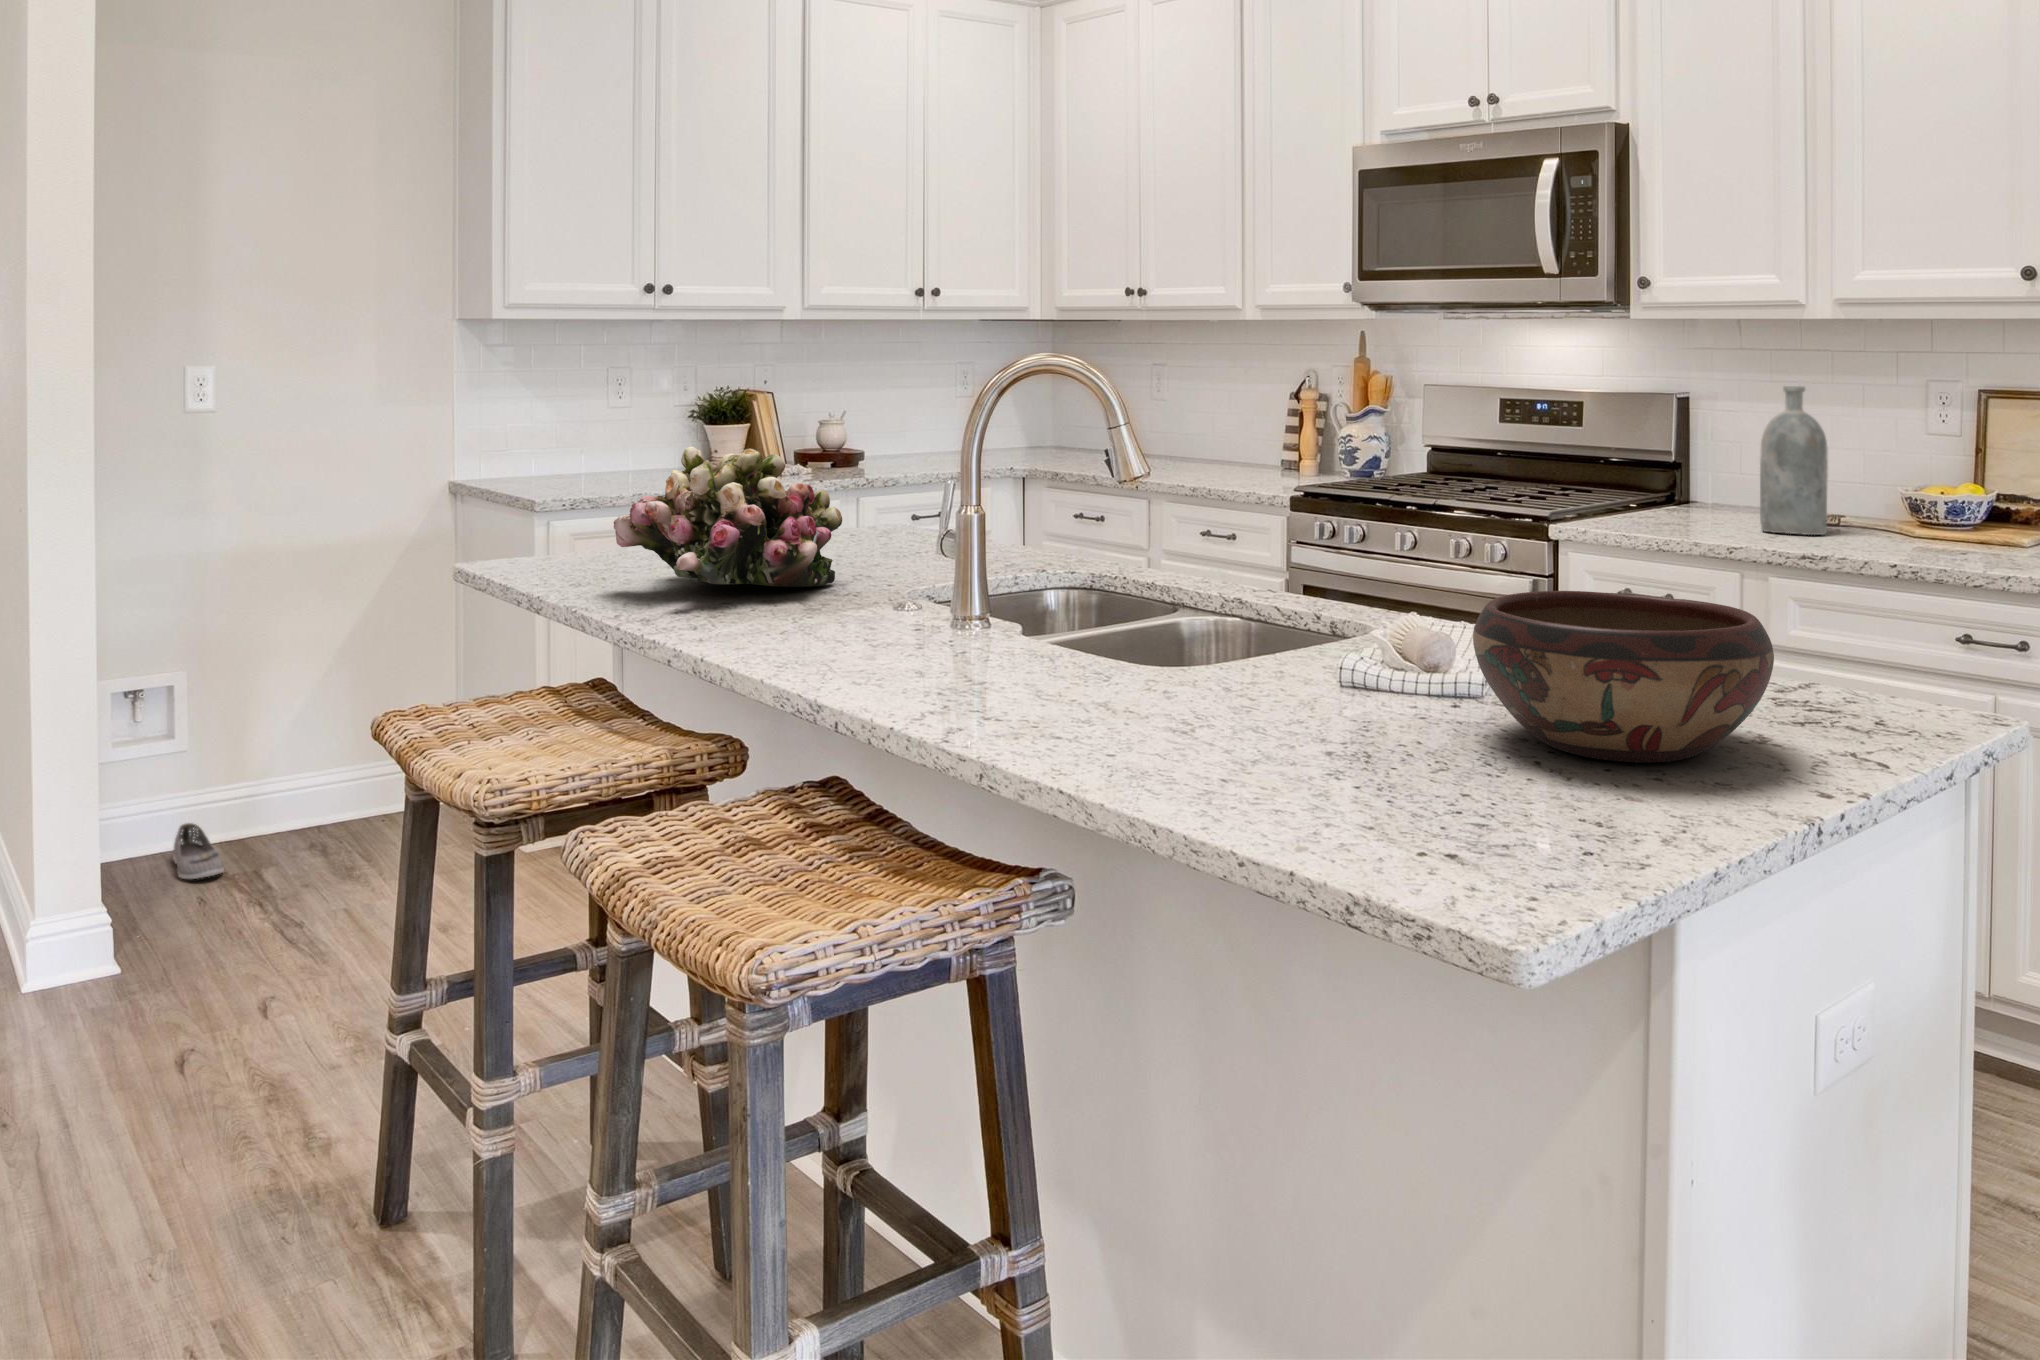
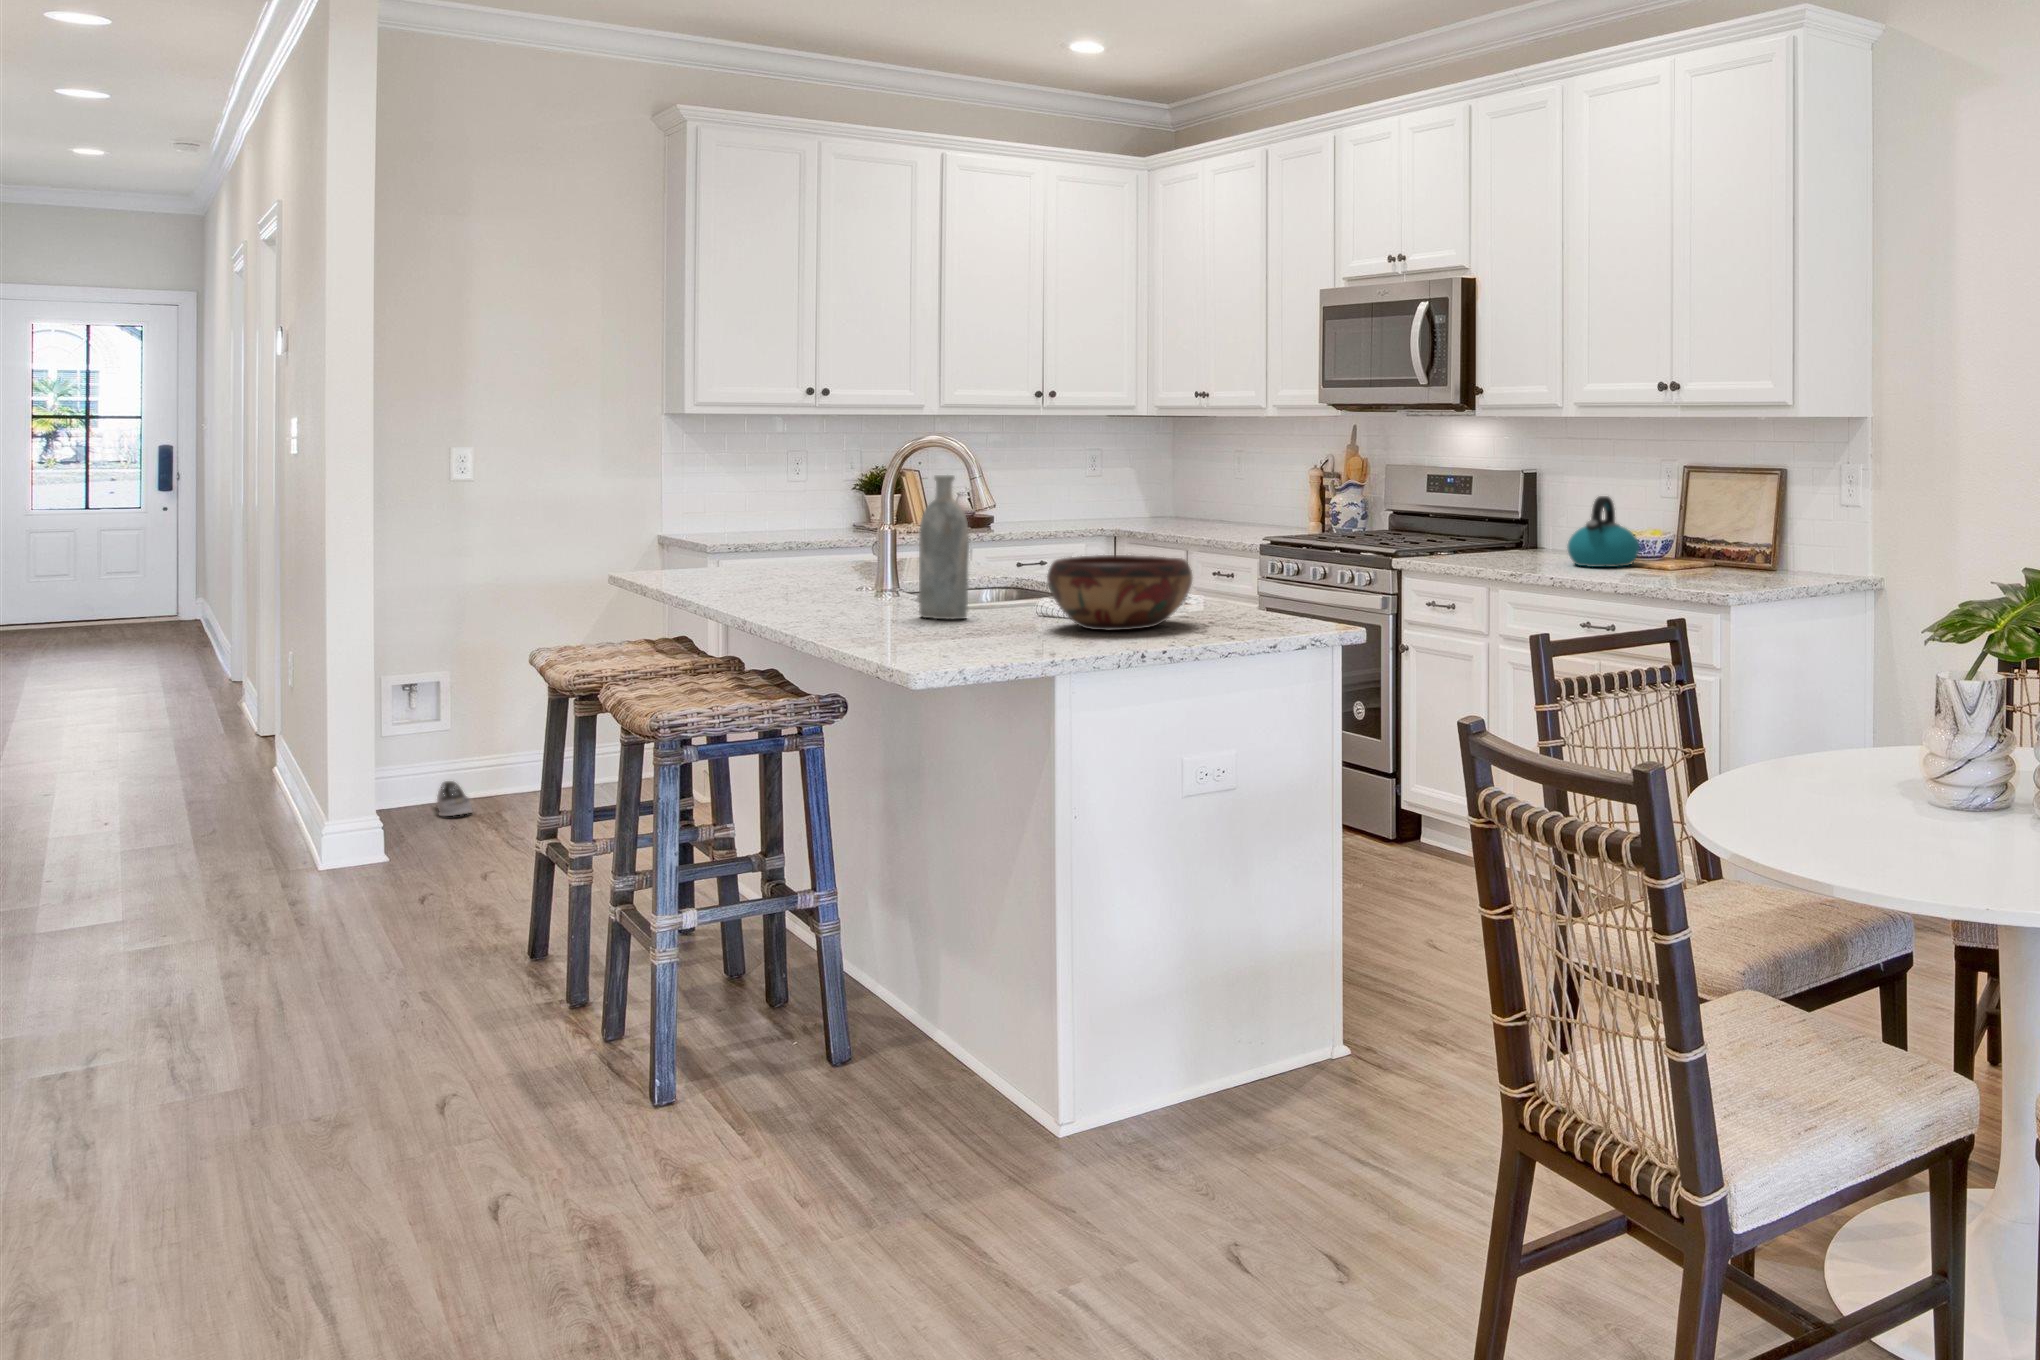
bottle: present [1760,386,1828,535] -> present [919,475,969,619]
kettle: none [1875,441,2000,553] -> present [1568,496,1639,567]
flower arrangement: present [614,447,842,587] -> none [685,493,838,578]

